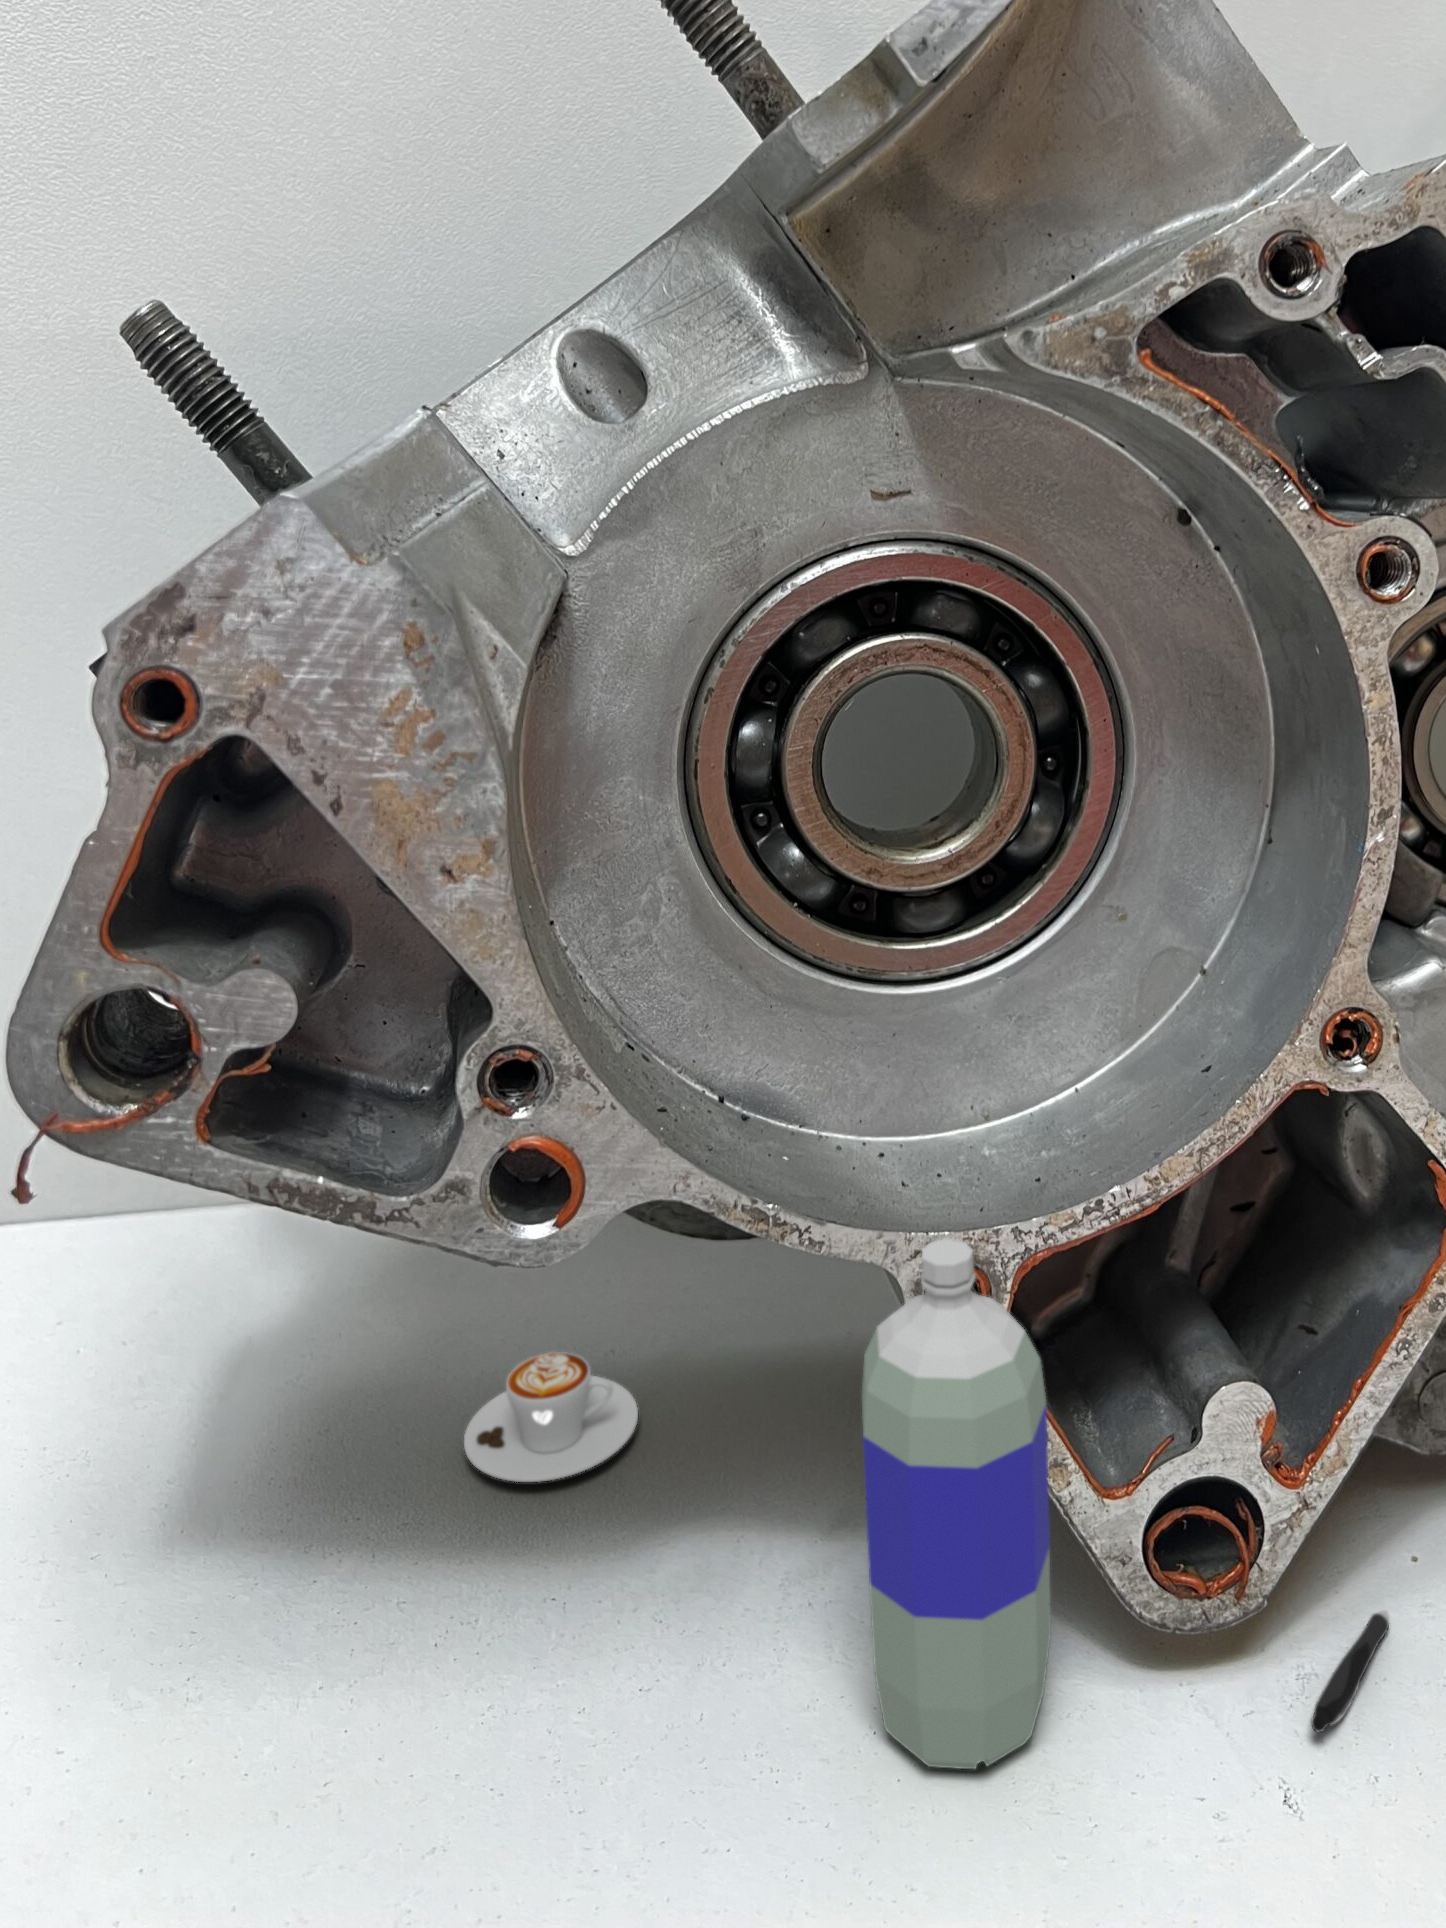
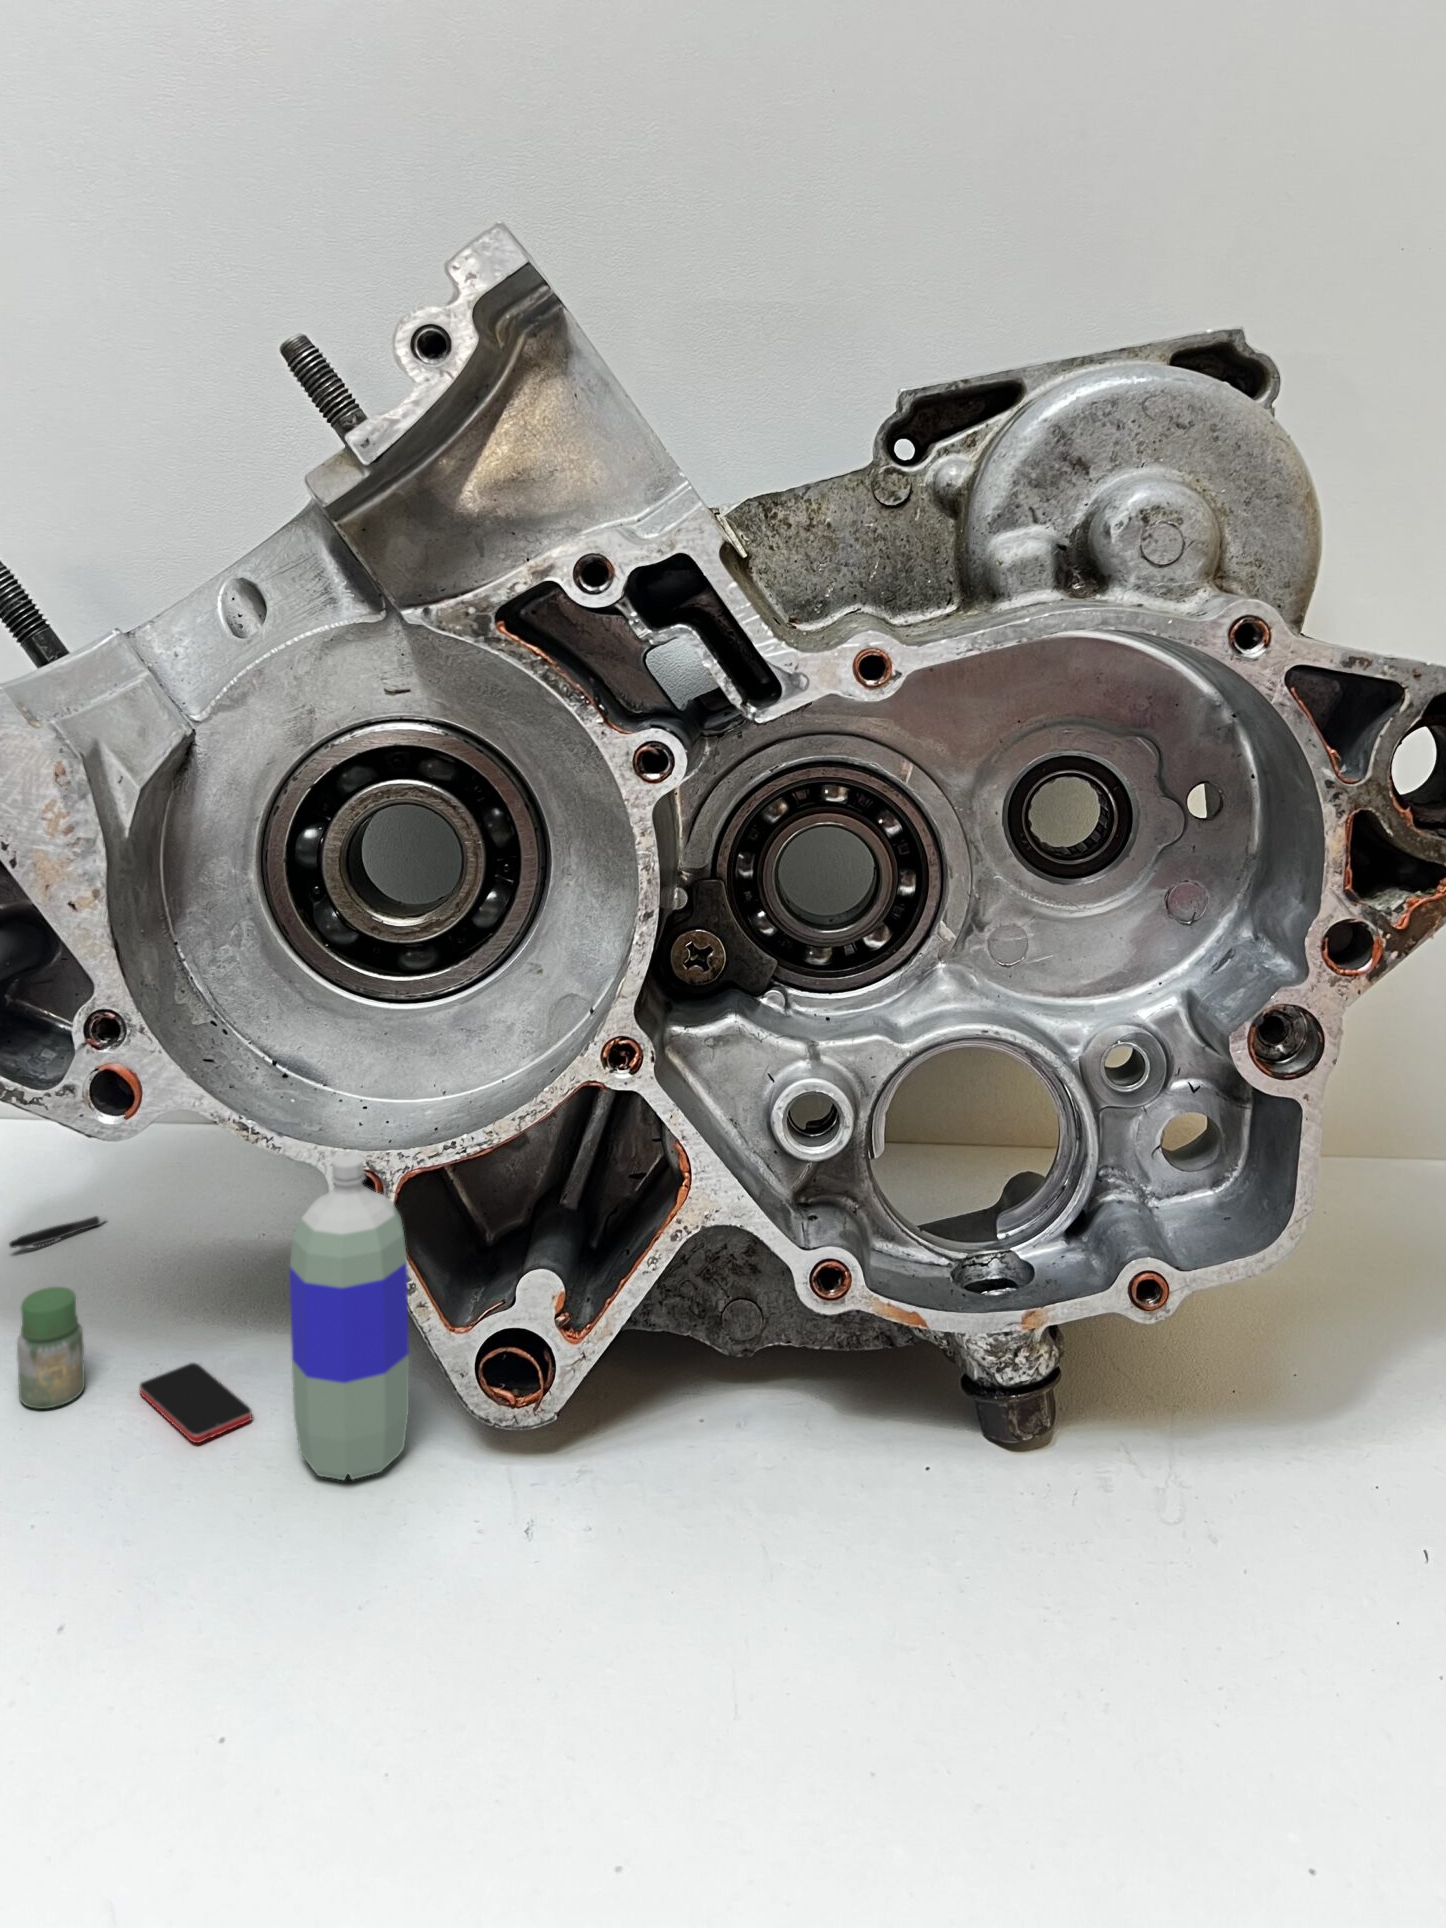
coffee cup: present [464,1352,638,1482] -> none [125,1230,243,1306]
jar: none [358,1494,469,1702] -> present [17,1287,85,1409]
smartphone: none [561,1577,767,1731] -> present [139,1363,252,1443]
pen: present [1311,1611,1389,1732] -> present [9,1216,106,1248]

